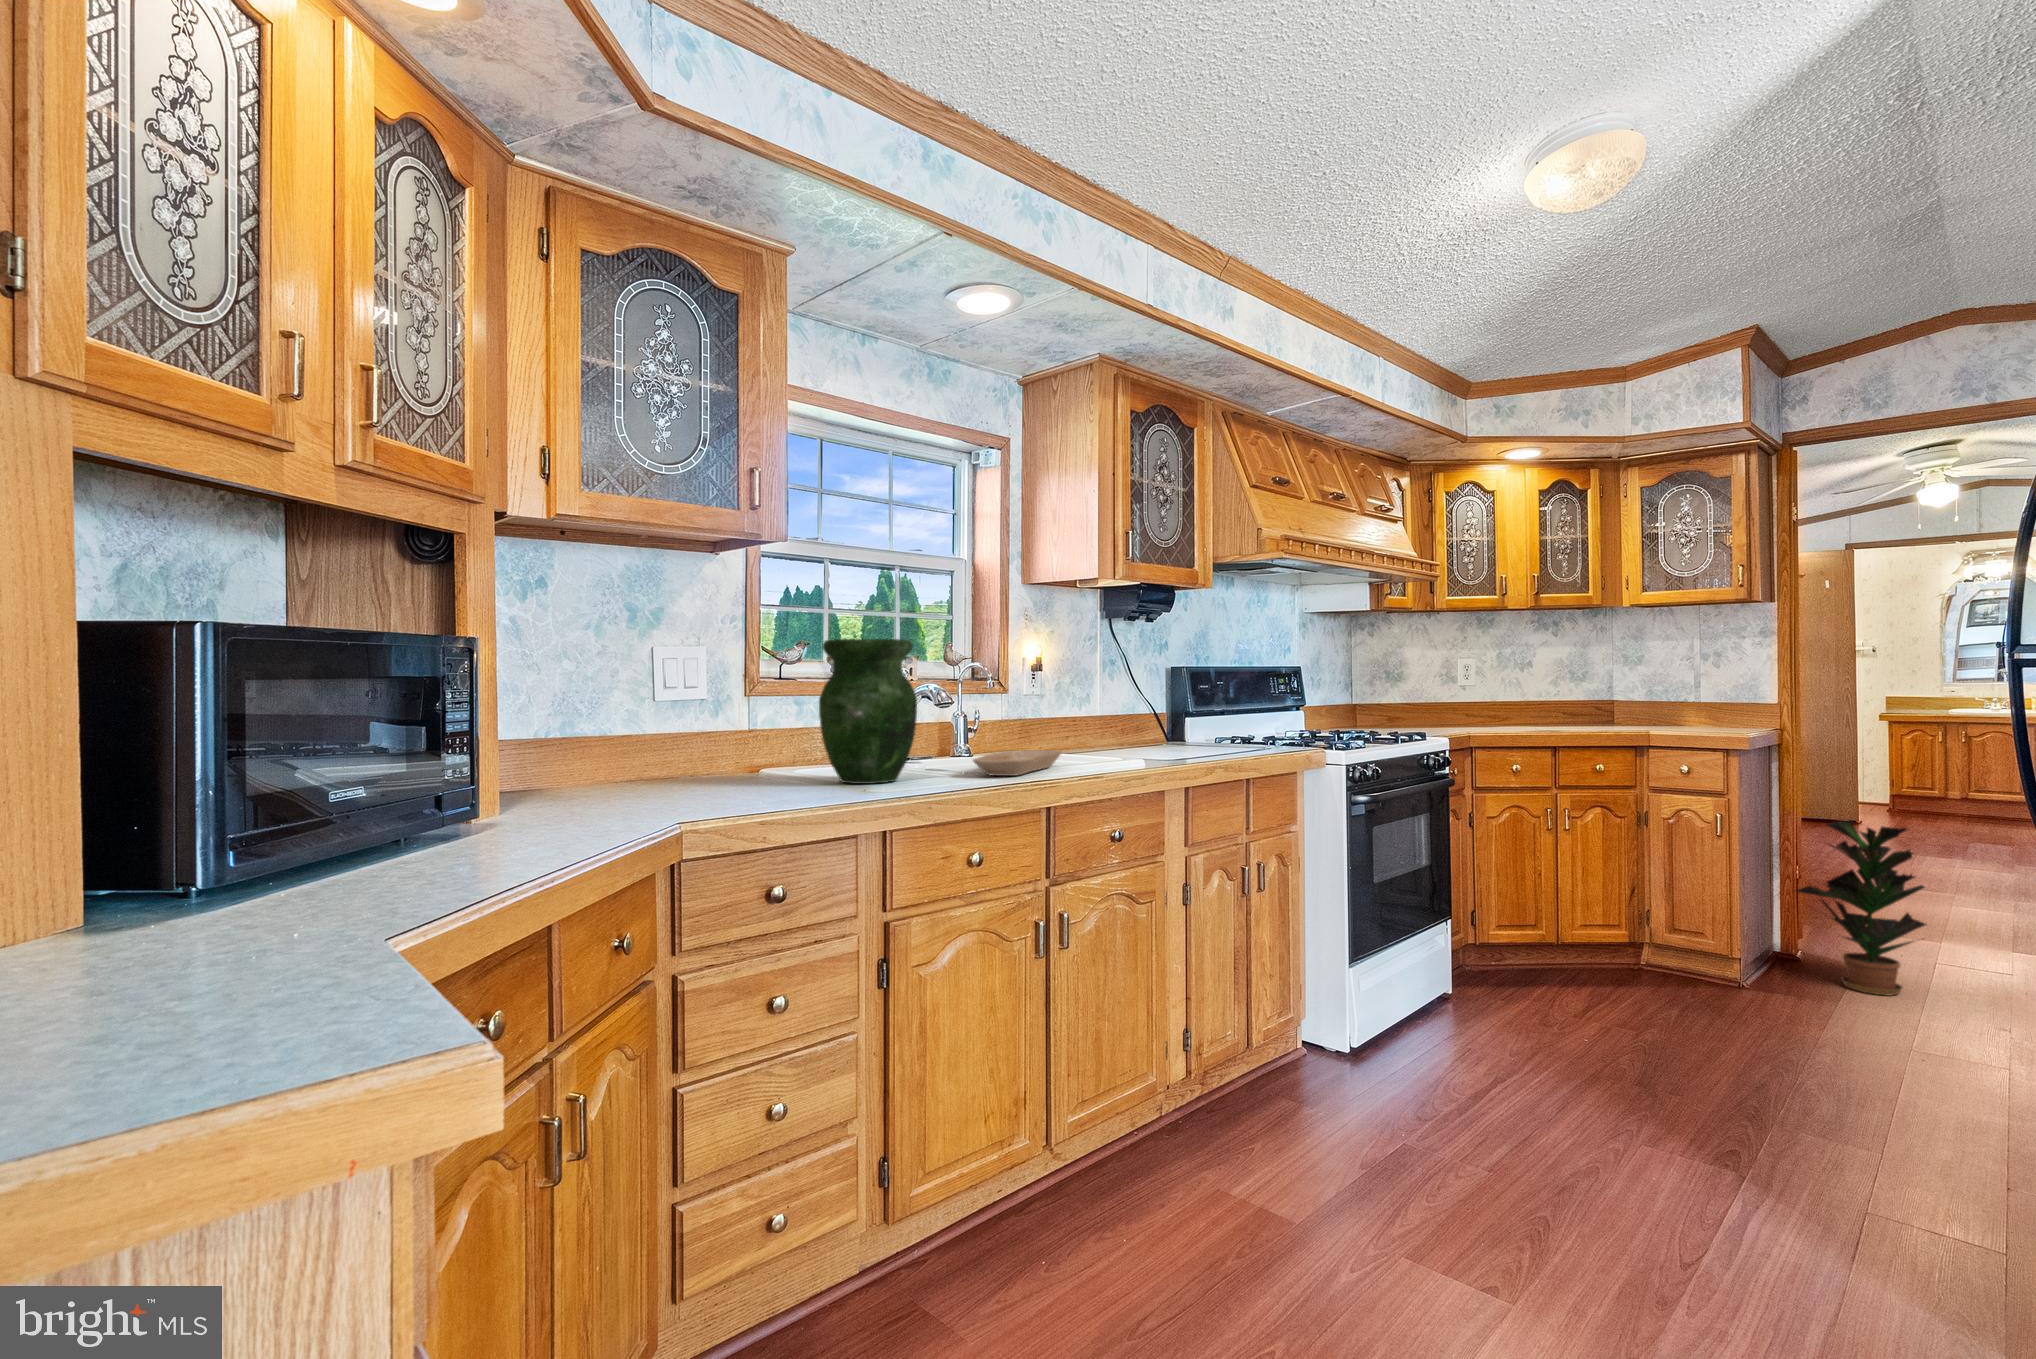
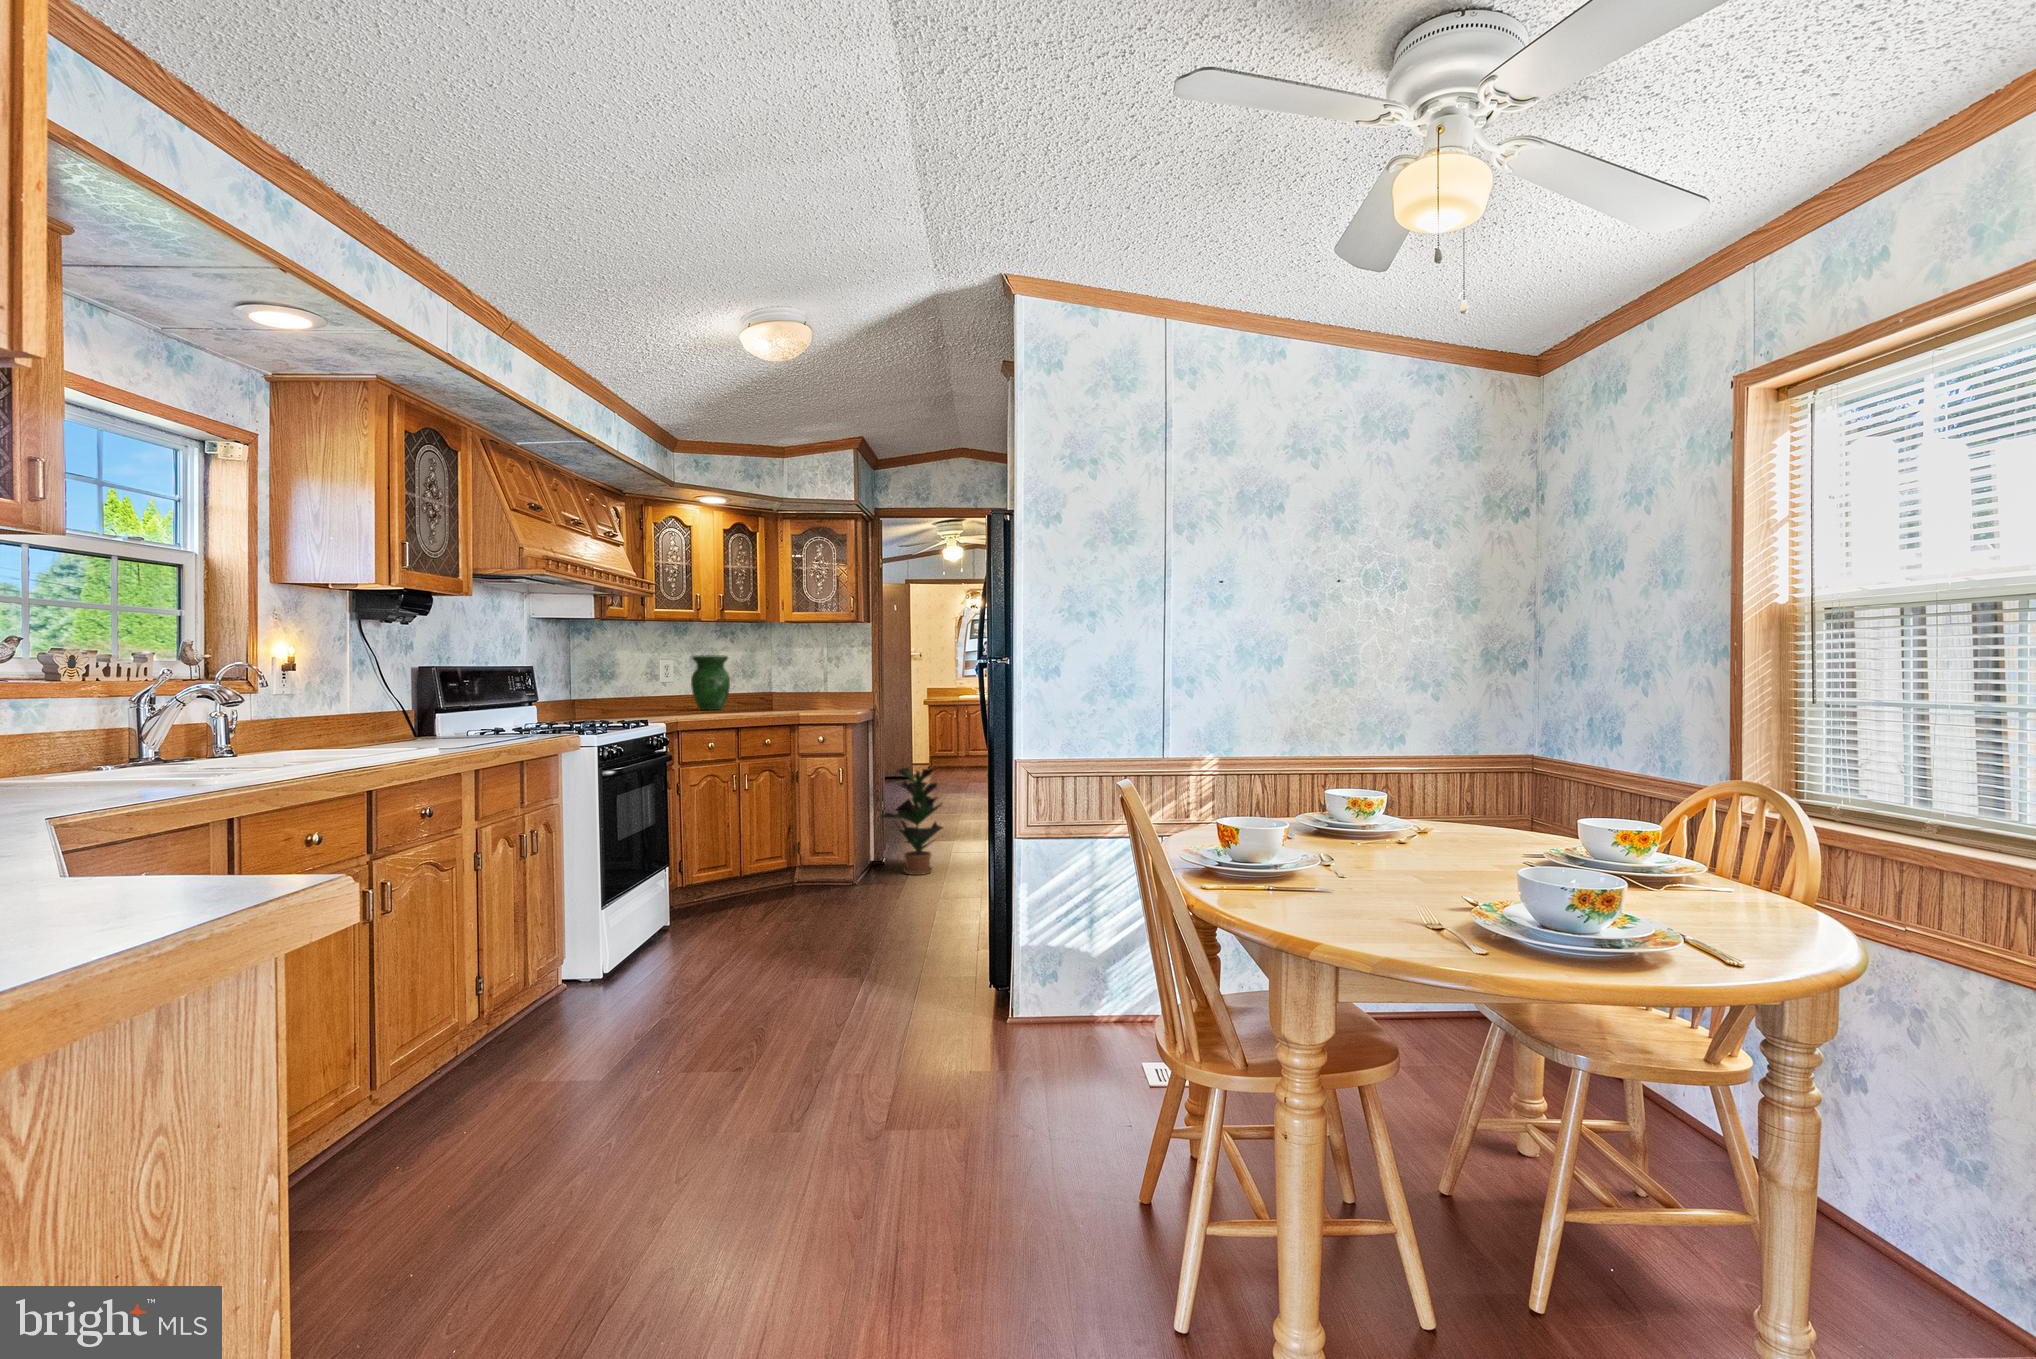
vase: present [819,639,917,784] -> present [691,655,730,710]
tray: present [973,750,1062,776] -> none [291,743,369,767]

